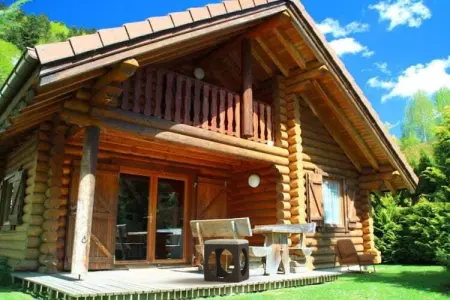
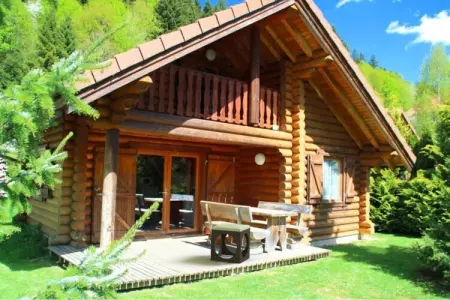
chair: present [333,239,375,274] -> none [329,213,367,247]

